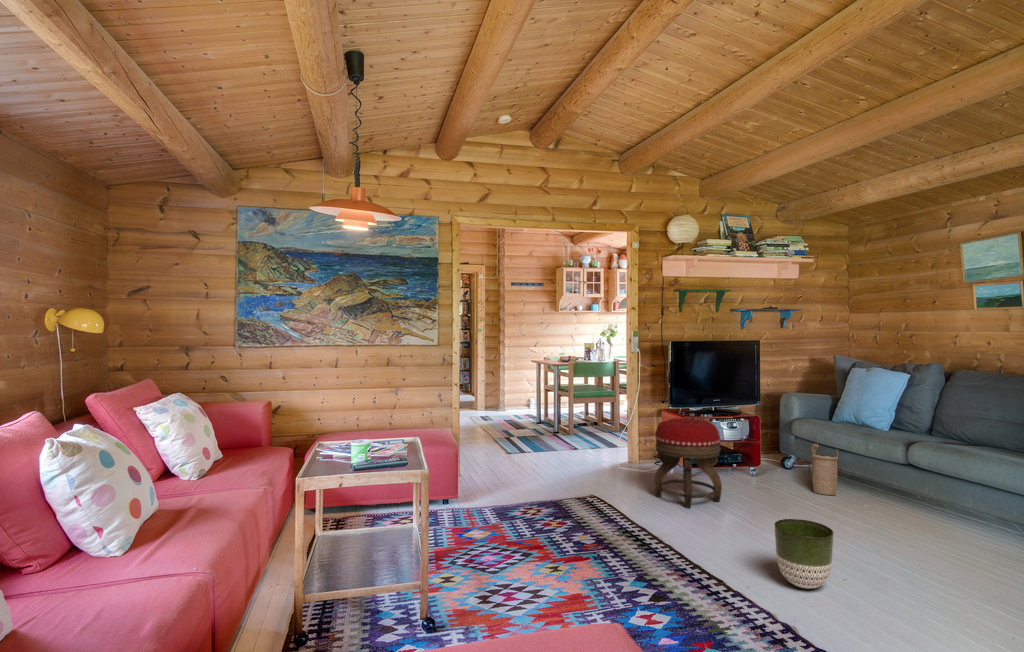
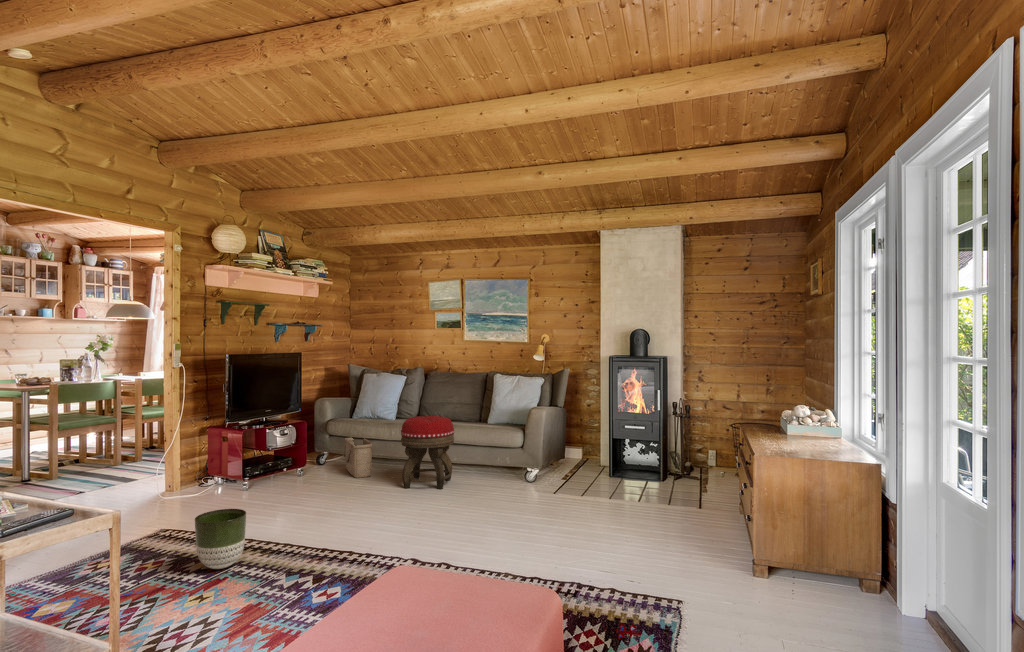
footstool: present [654,418,722,508] -> present [401,415,454,489]
planter: present [775,519,833,589] -> present [195,509,246,569]

